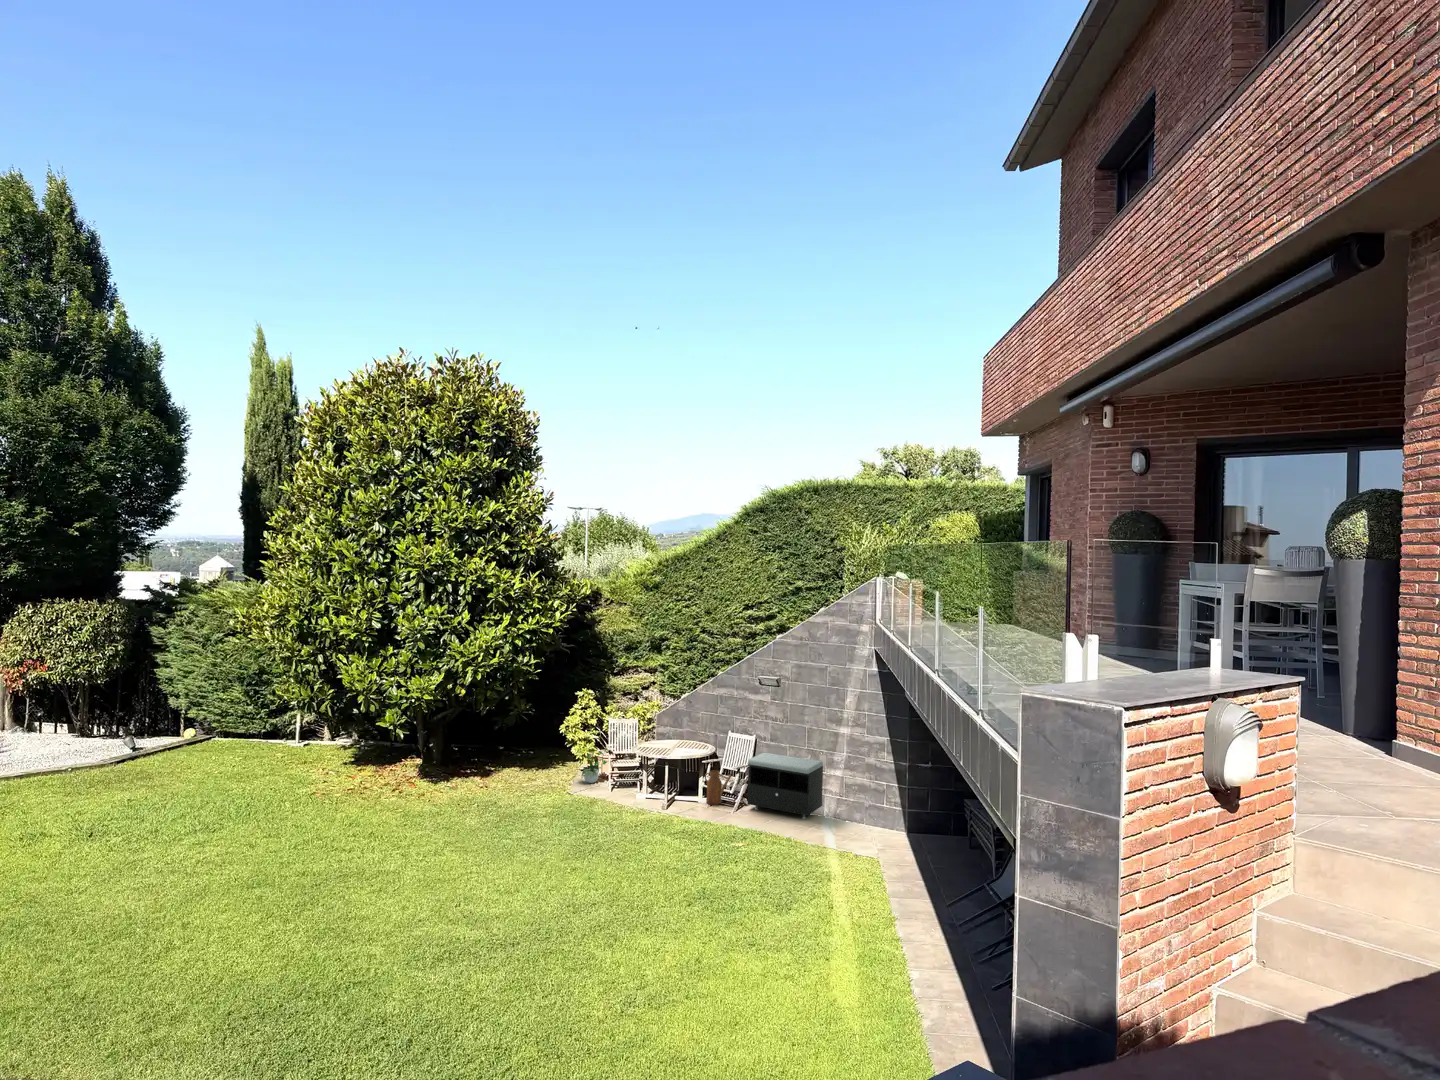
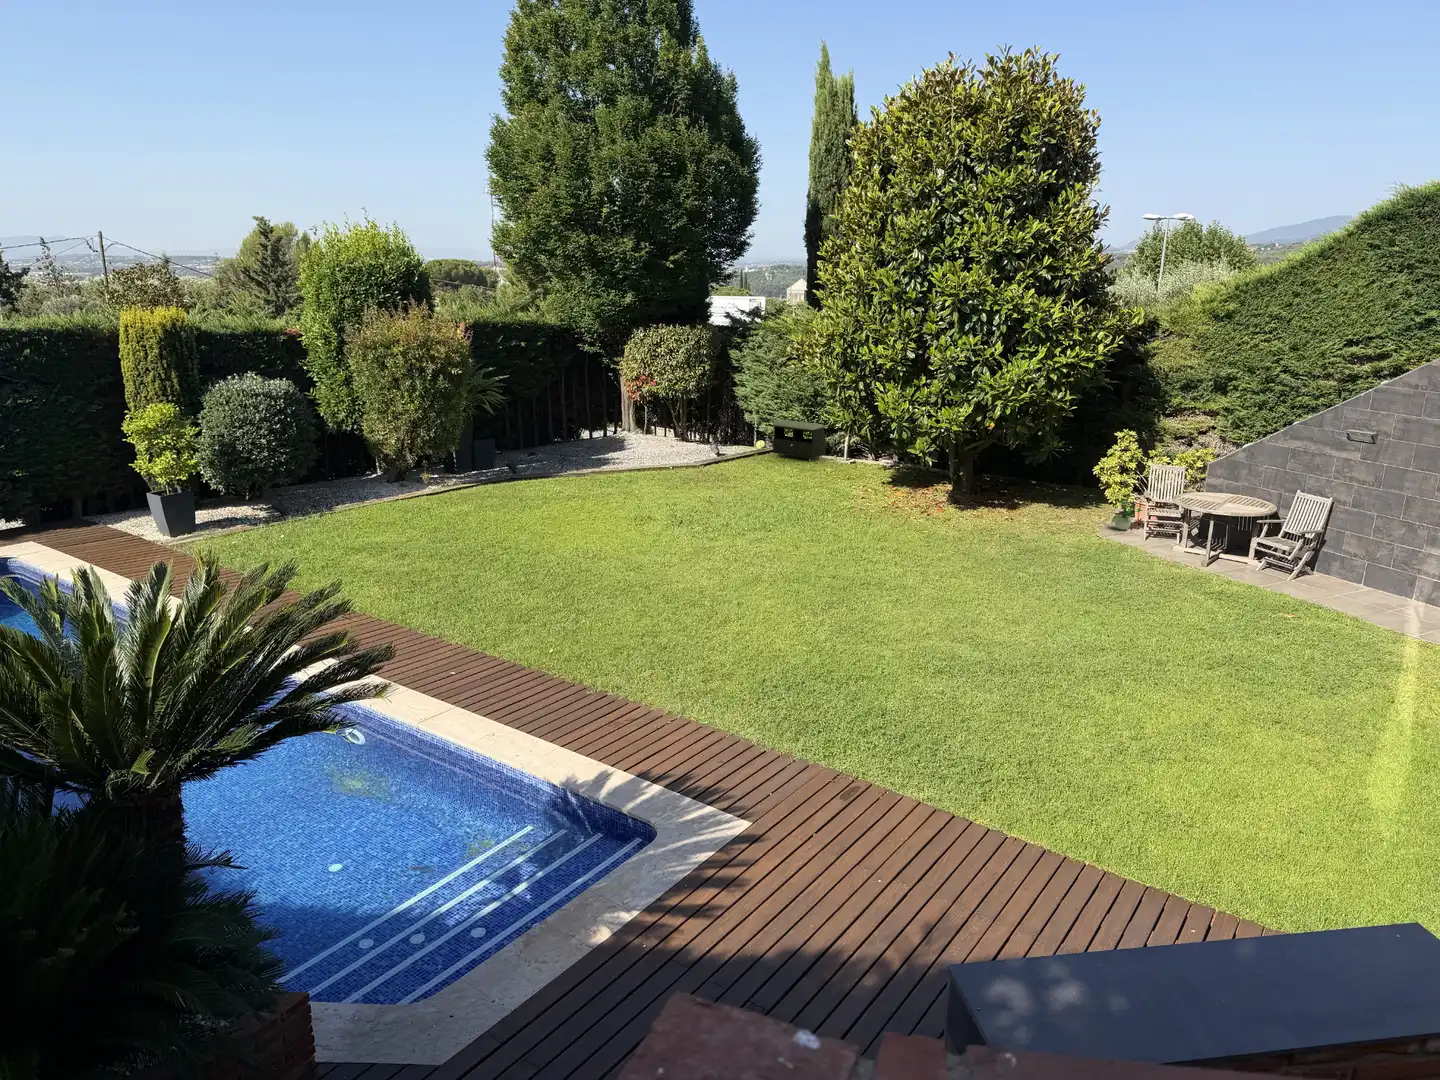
storage bench: present [748,753,823,819] -> present [773,420,826,461]
watering can: present [705,770,732,805] -> none [1255,533,1292,571]

